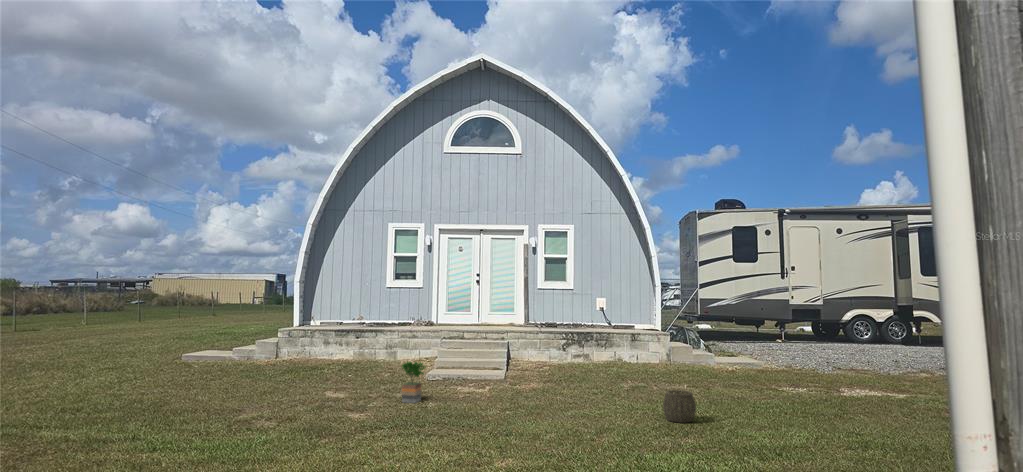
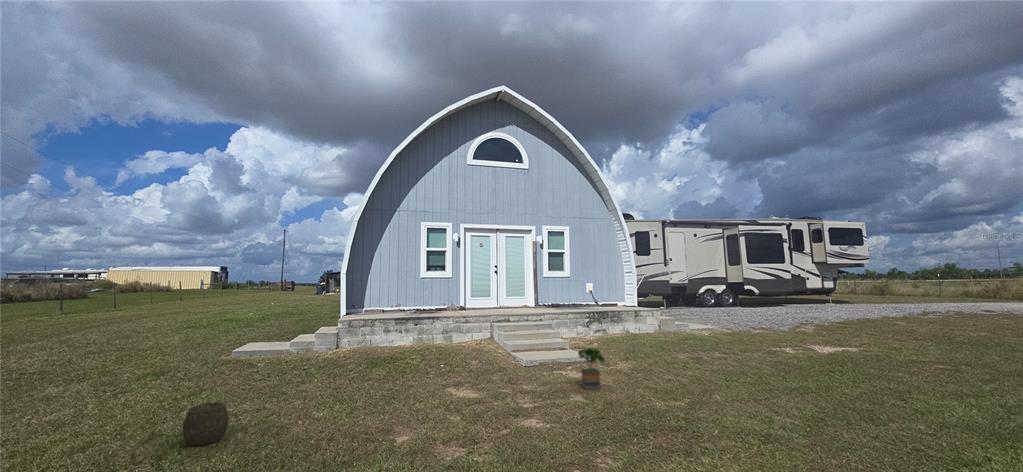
woven basket: present [663,390,696,423] -> present [182,402,229,446]

